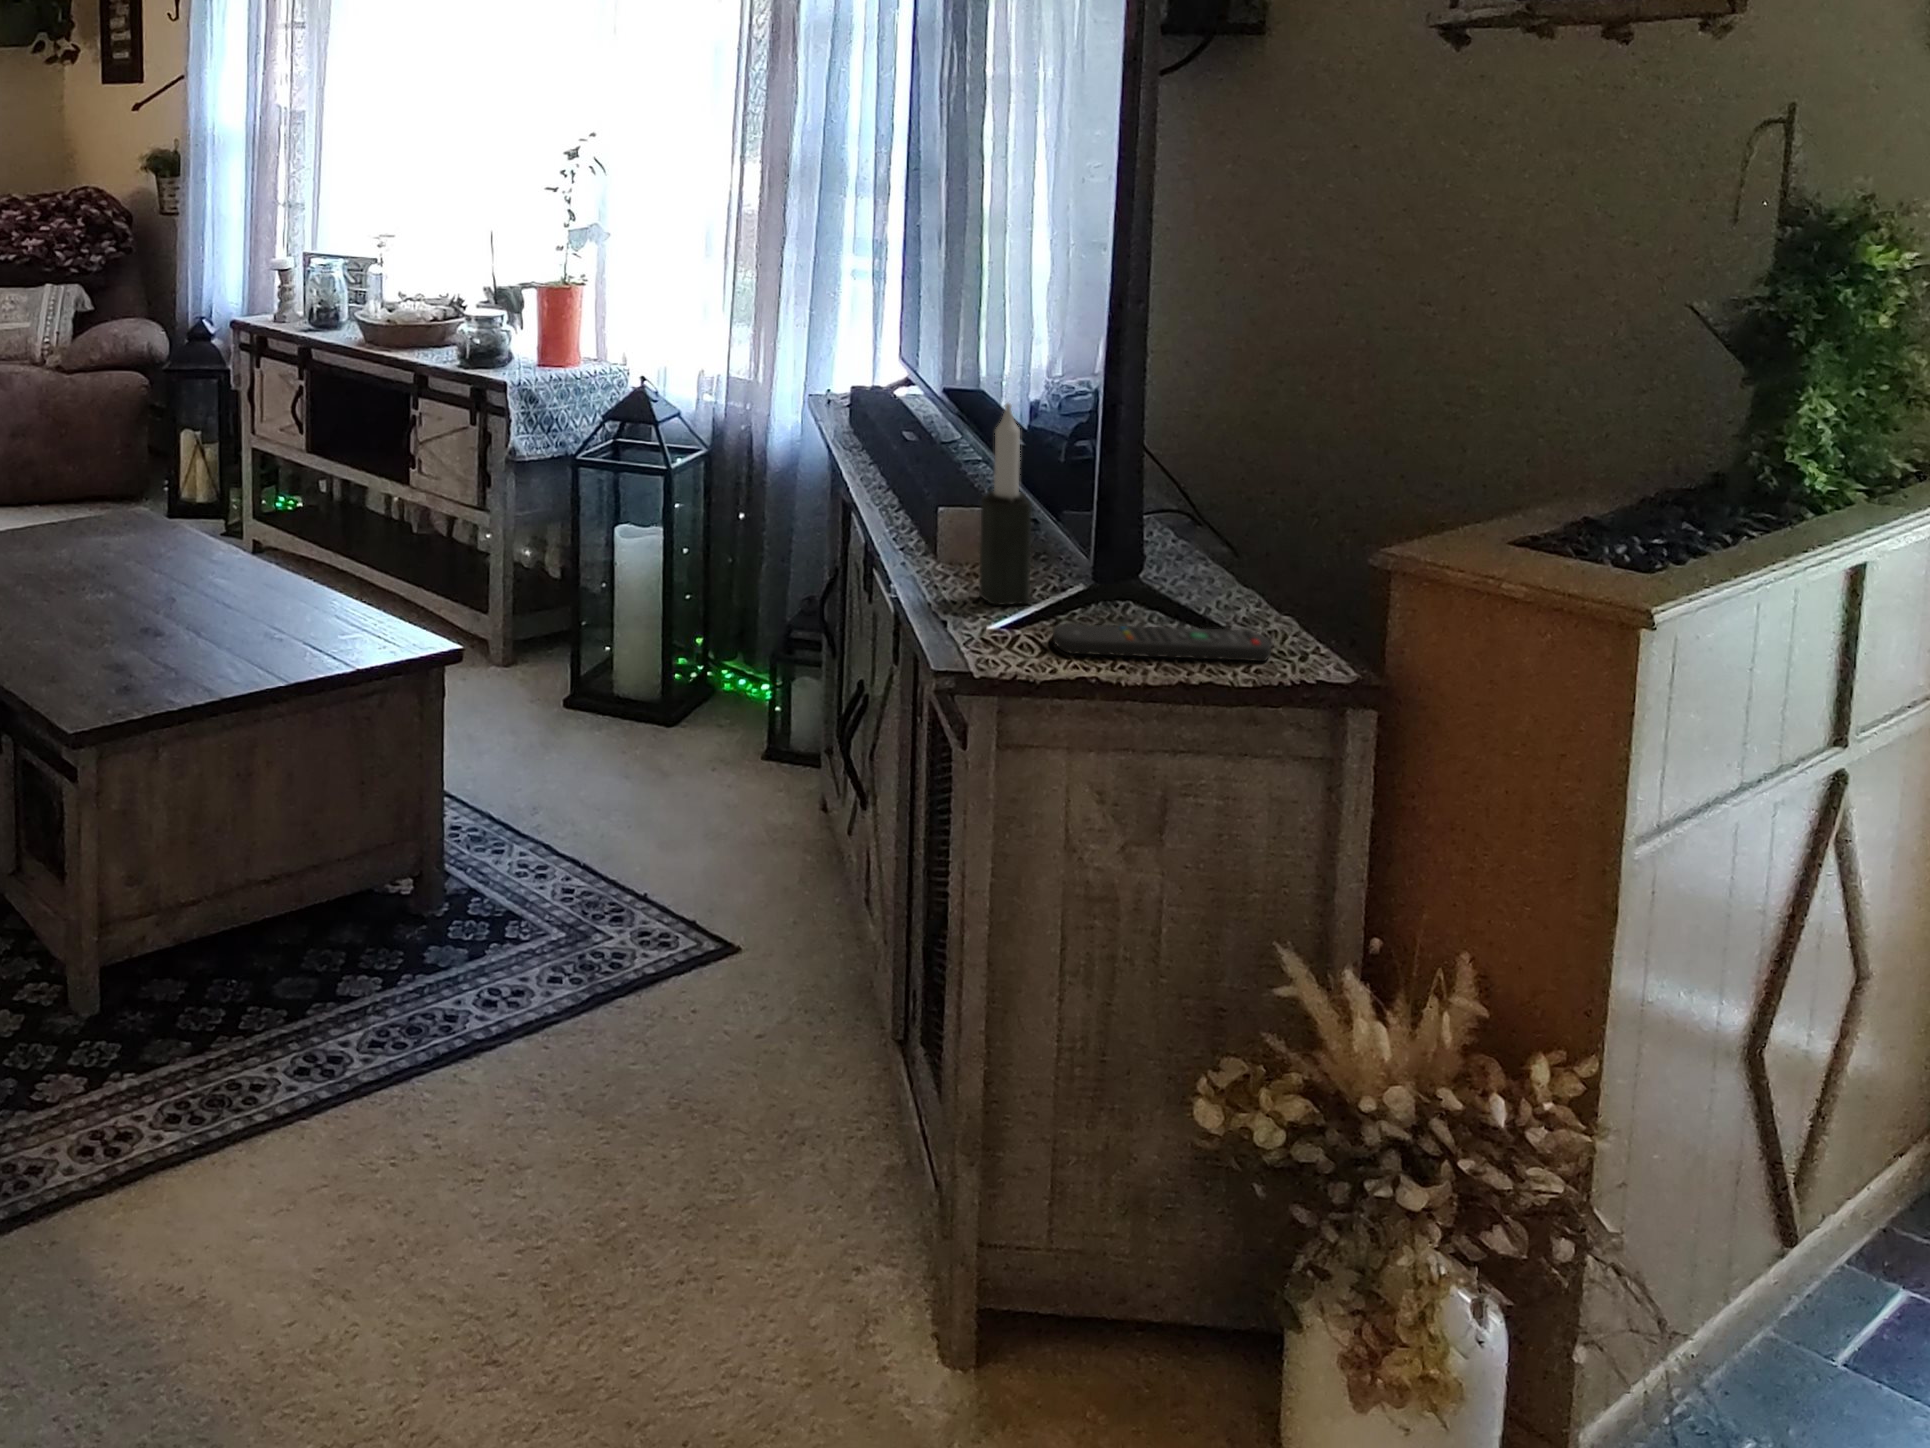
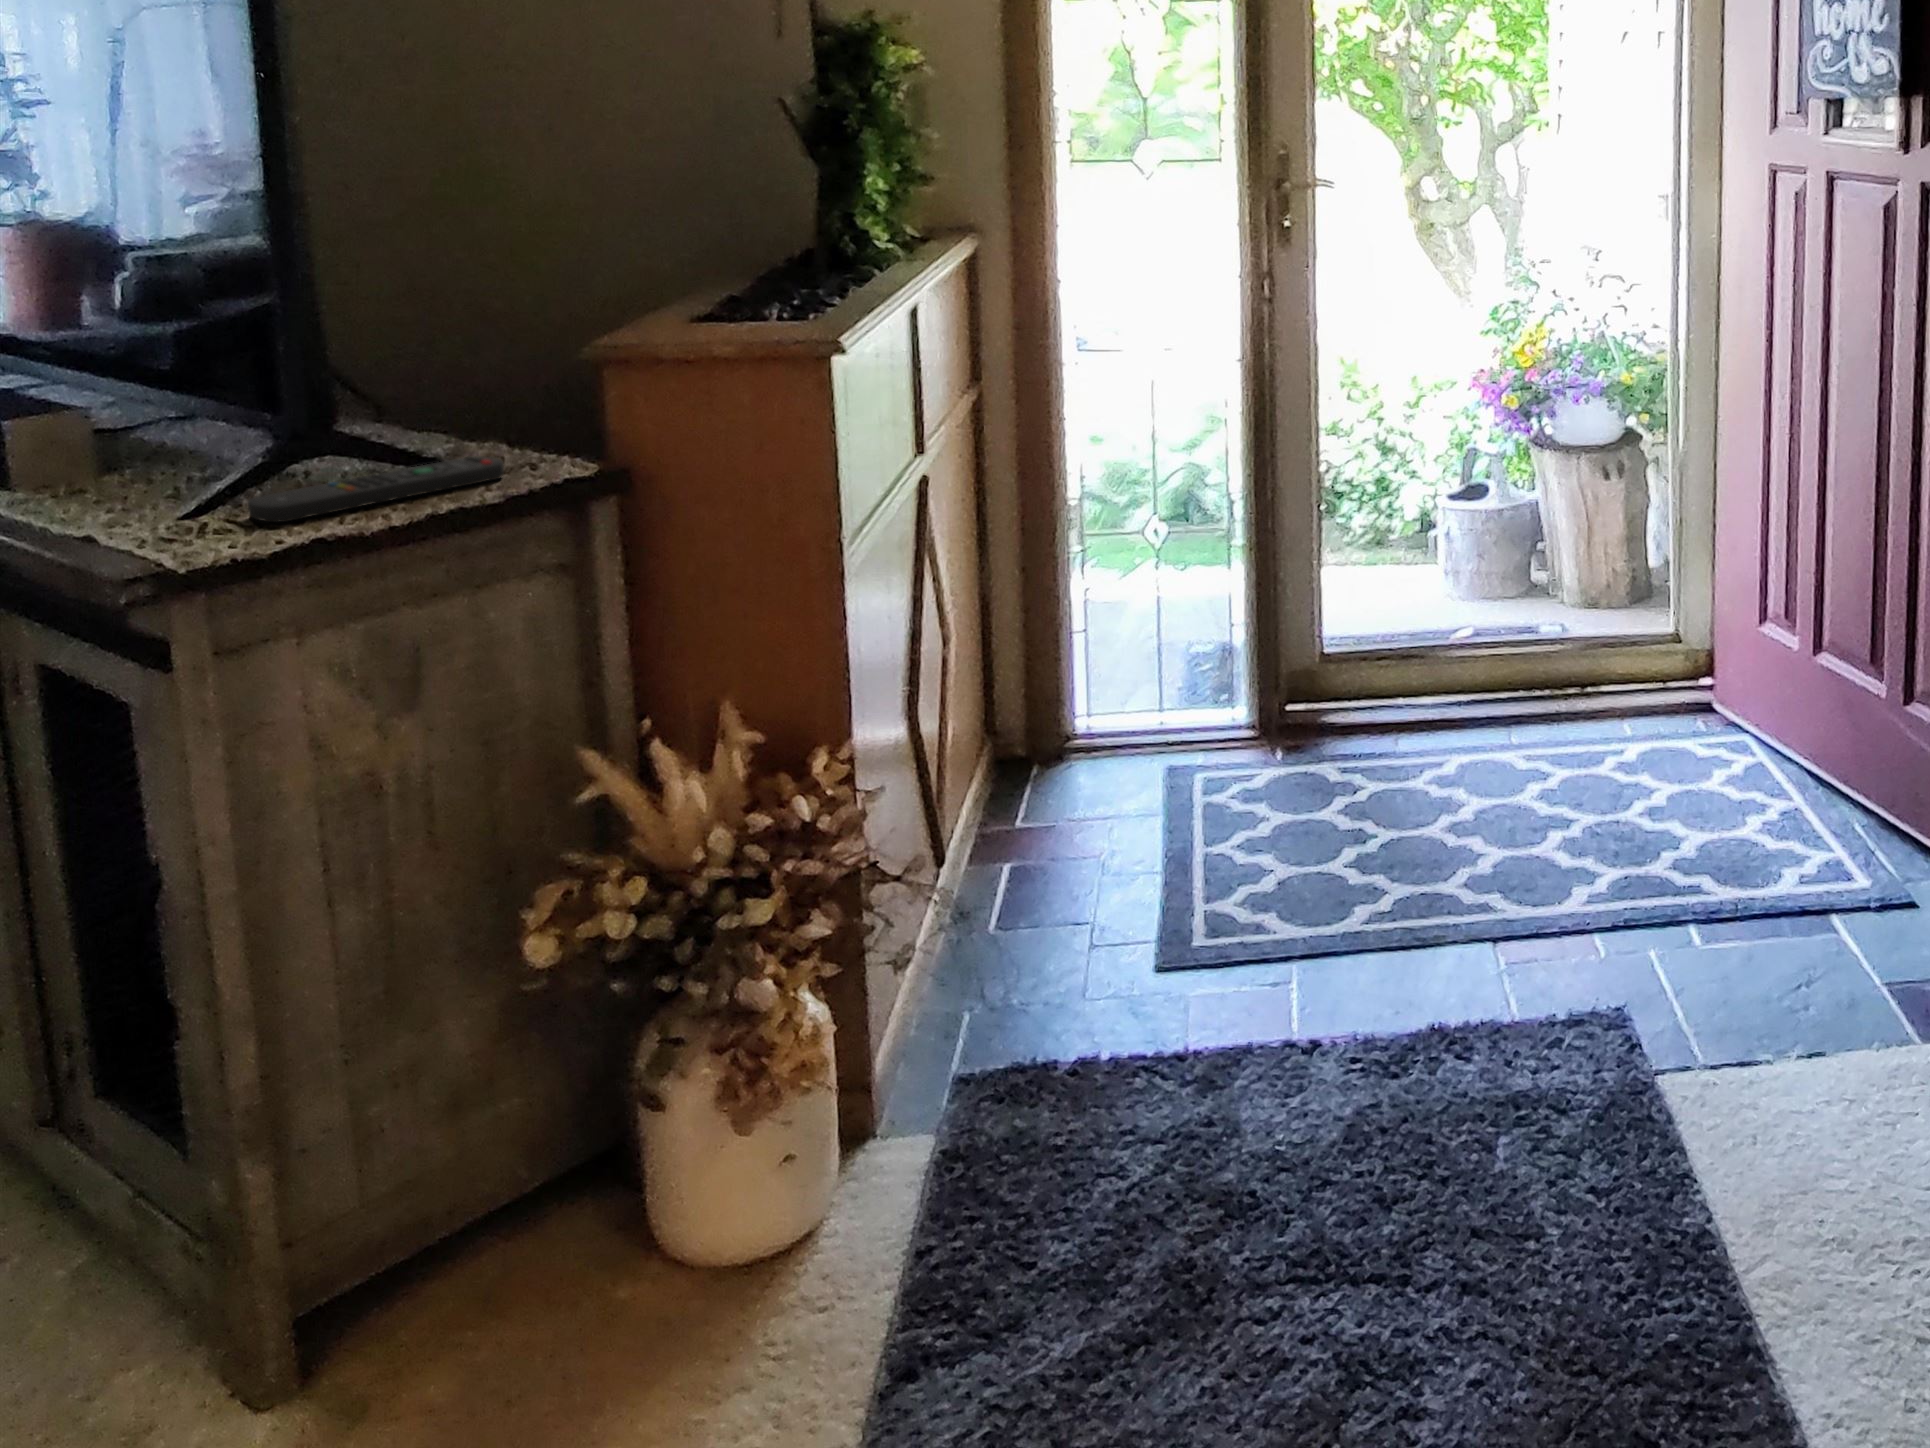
candle: present [980,403,1032,605] -> none [86,255,177,509]

